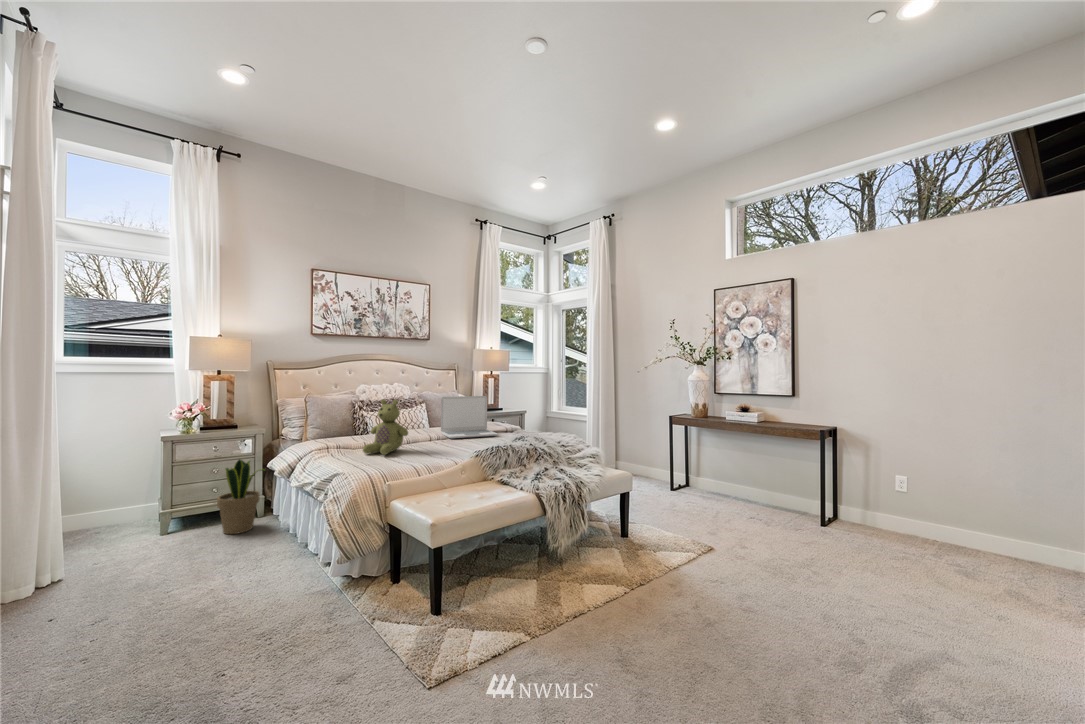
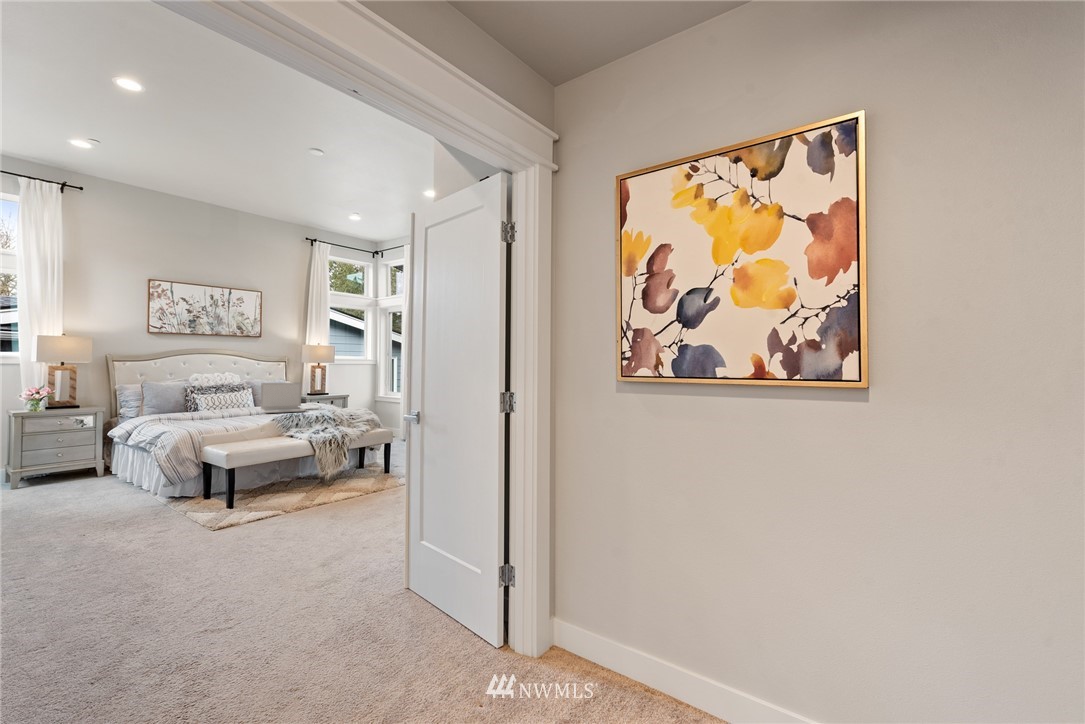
stuffed bear: present [363,399,408,455] -> none [189,384,226,422]
potted plant: present [217,459,265,534] -> none [64,429,108,486]

